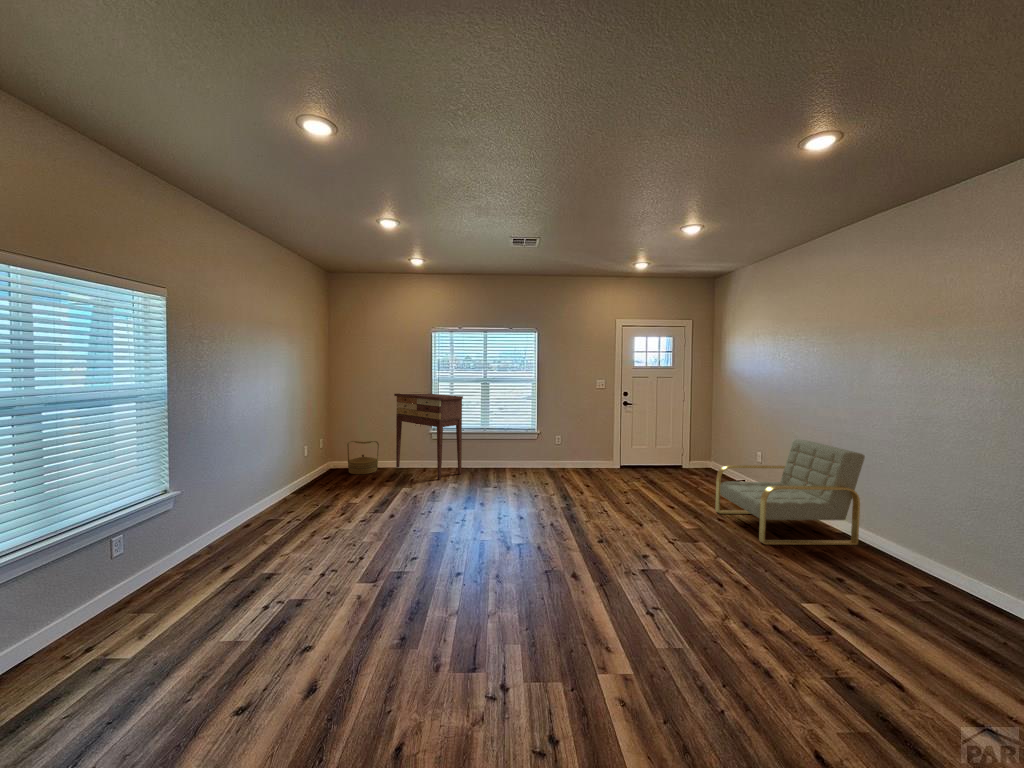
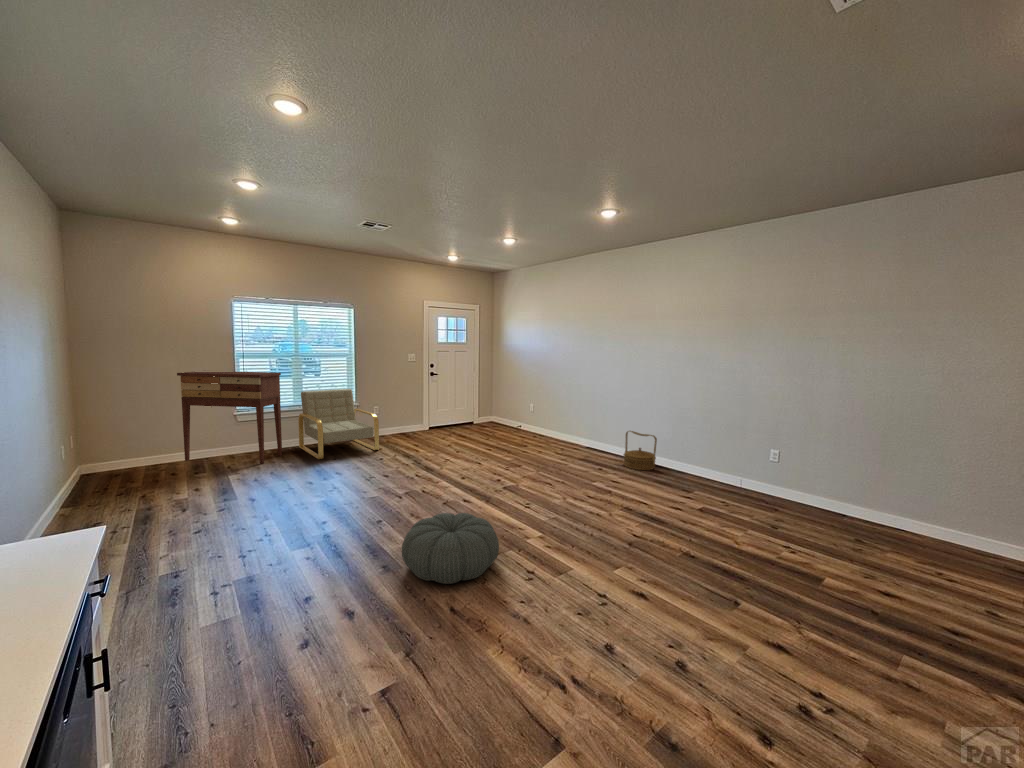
armchair: present [715,439,865,545] -> present [298,389,379,459]
woven basket: present [347,441,379,474] -> present [624,431,657,470]
pouf: none [399,589,533,711] -> present [402,513,499,584]

